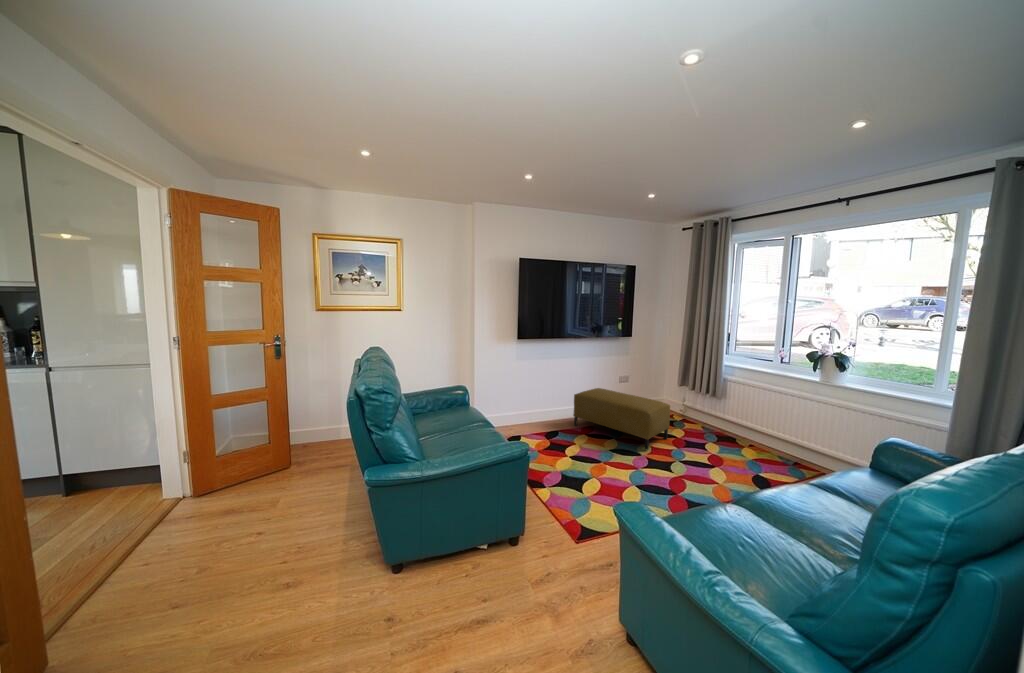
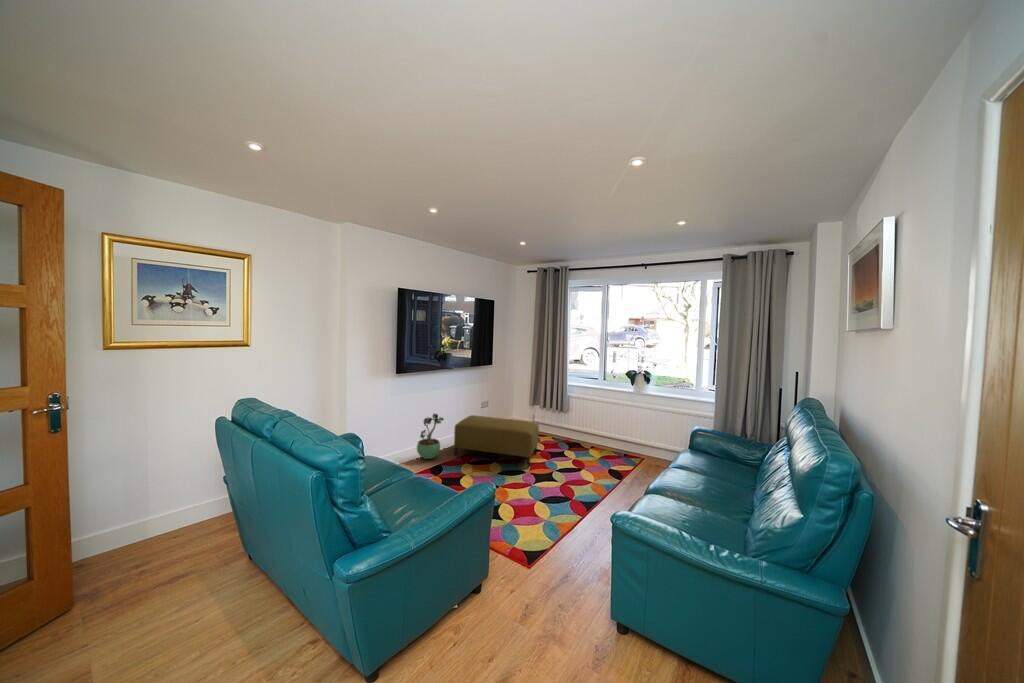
potted plant: none [538,380,565,423] -> present [417,413,444,459]

